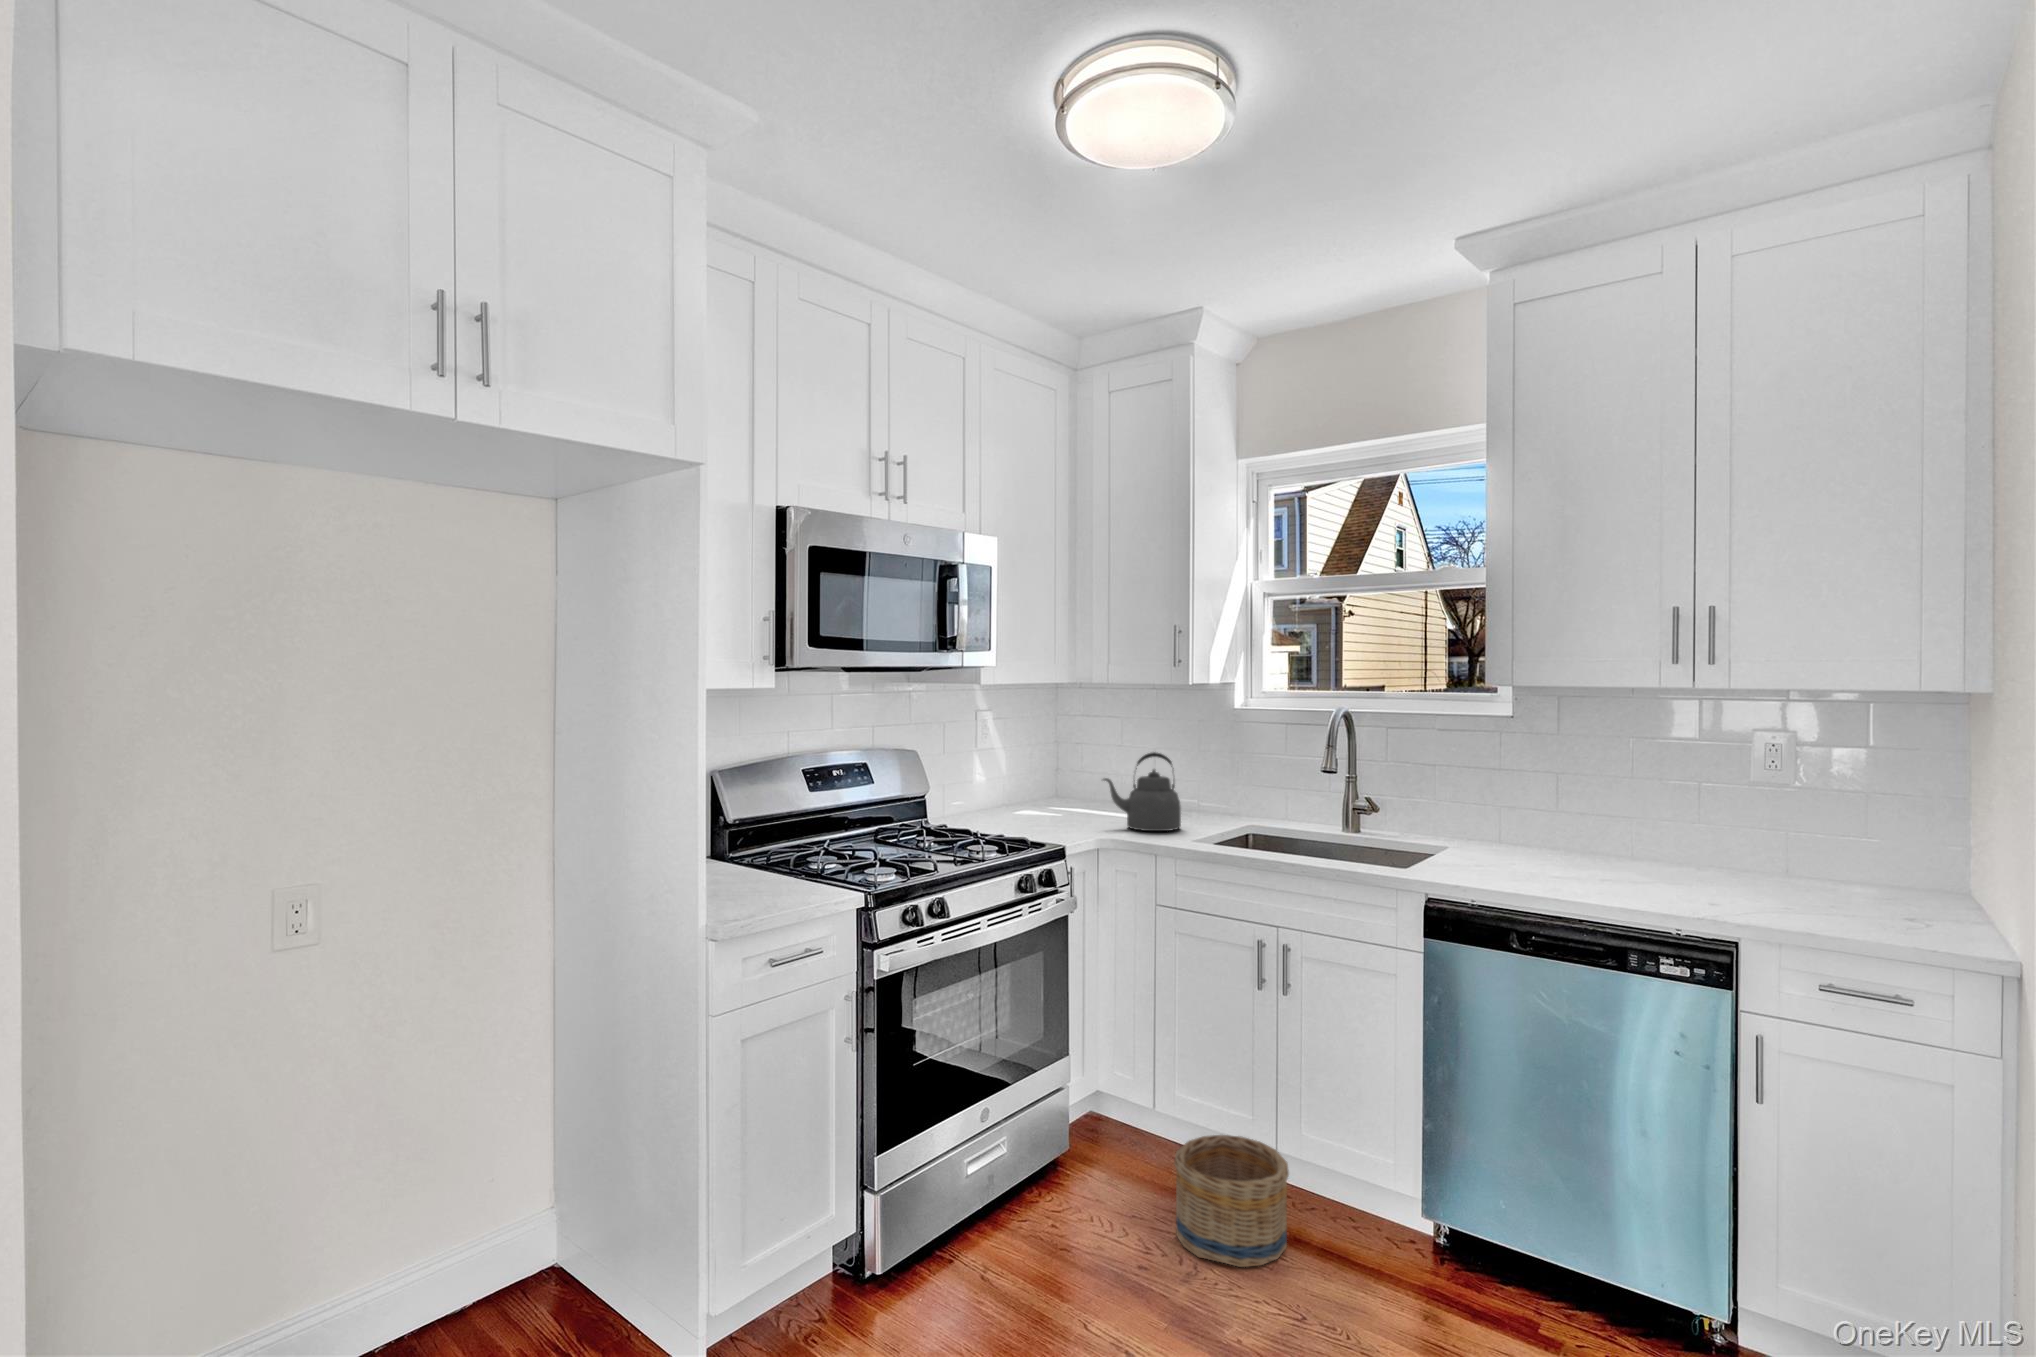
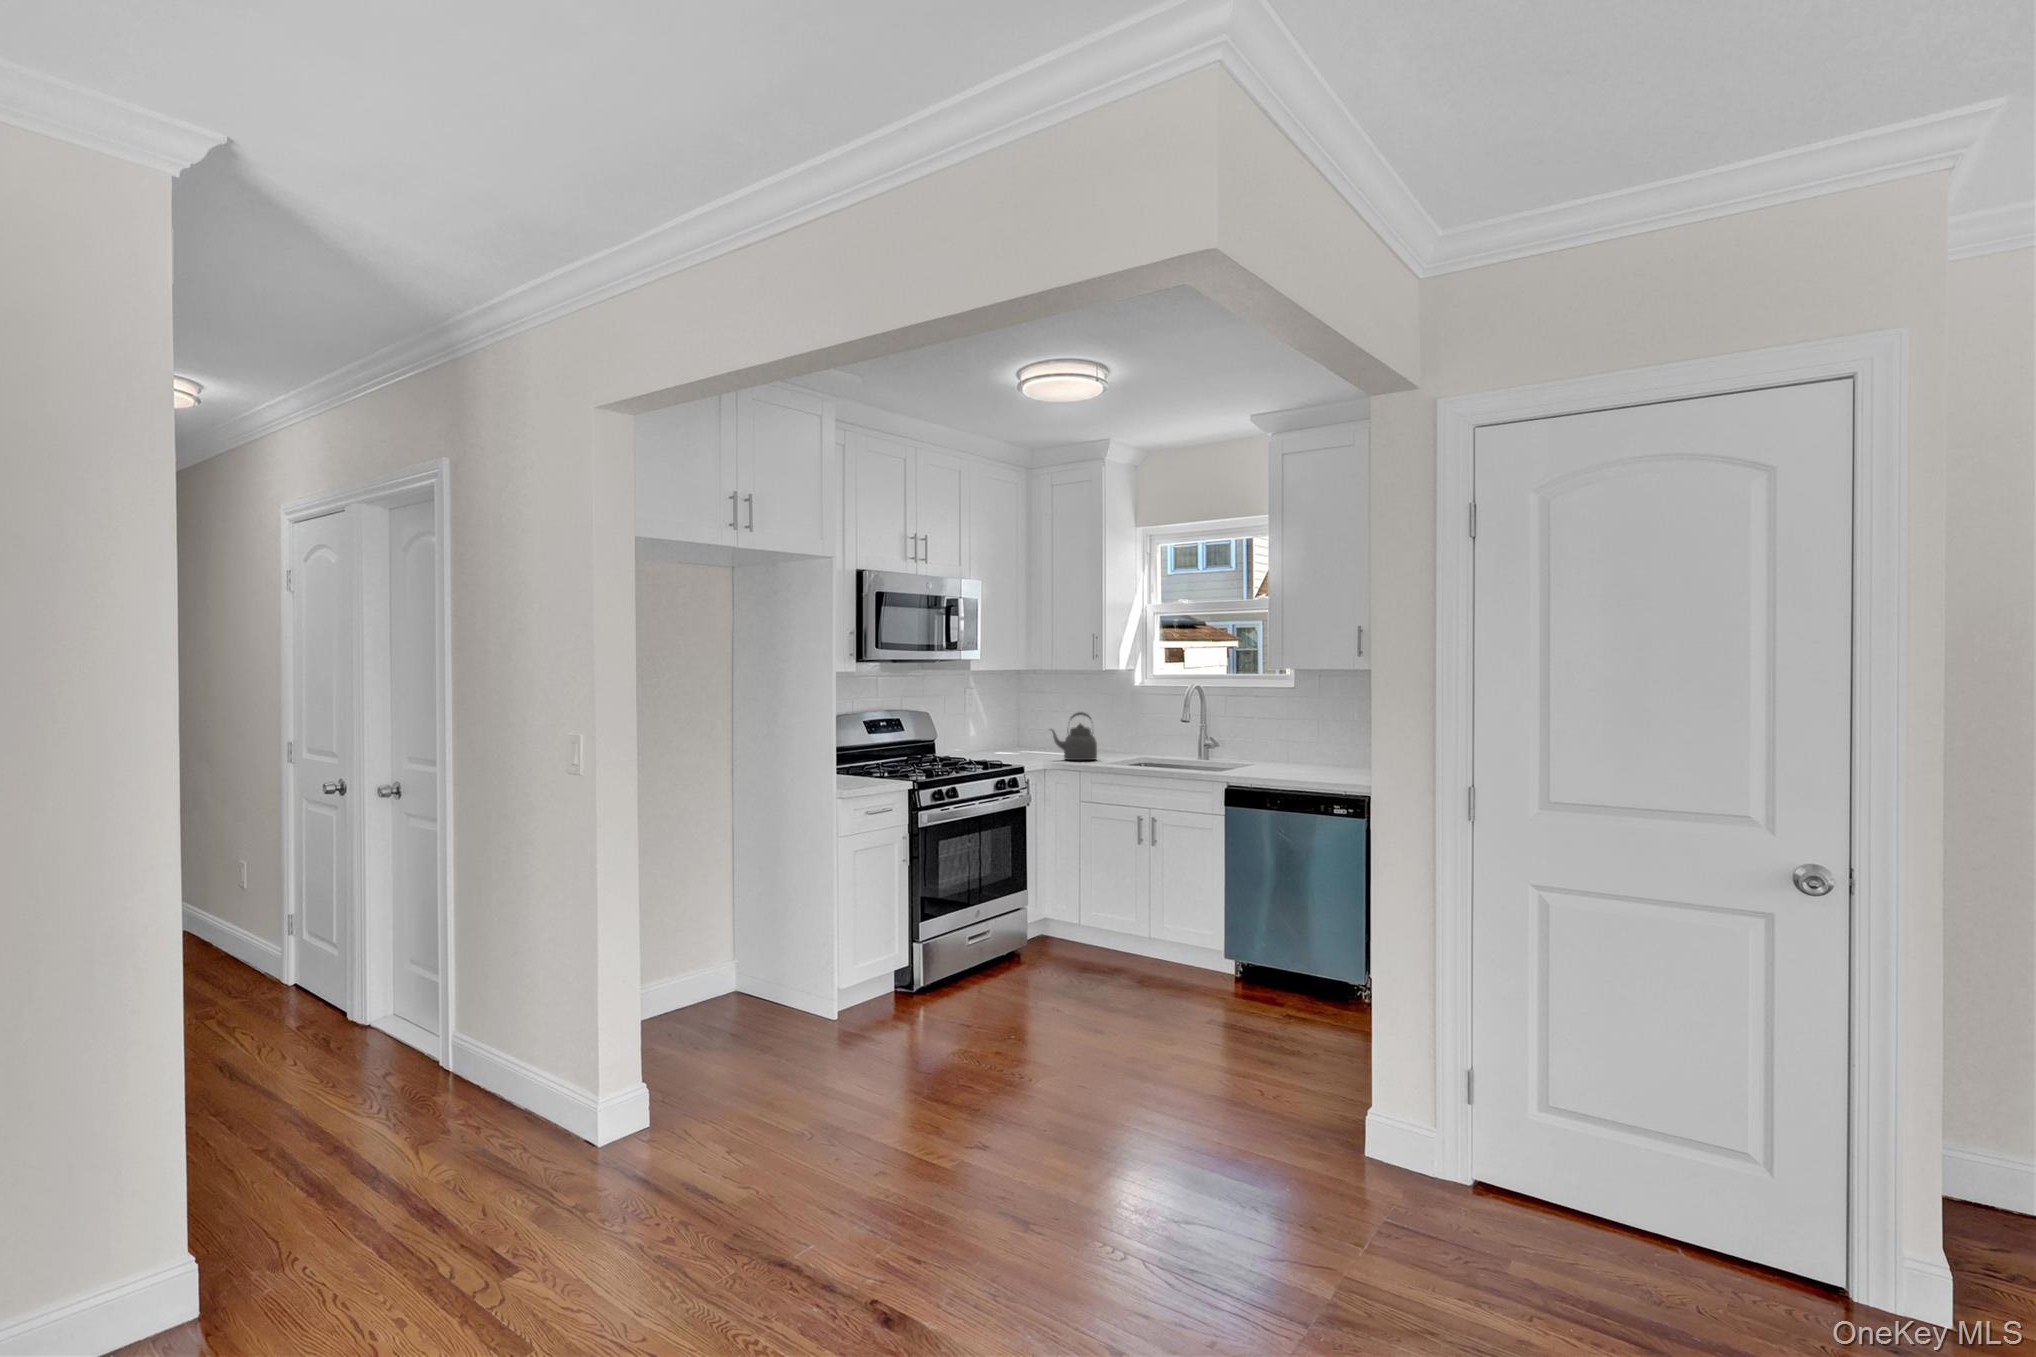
basket: present [1174,1135,1289,1267] -> none [1086,926,1150,986]

